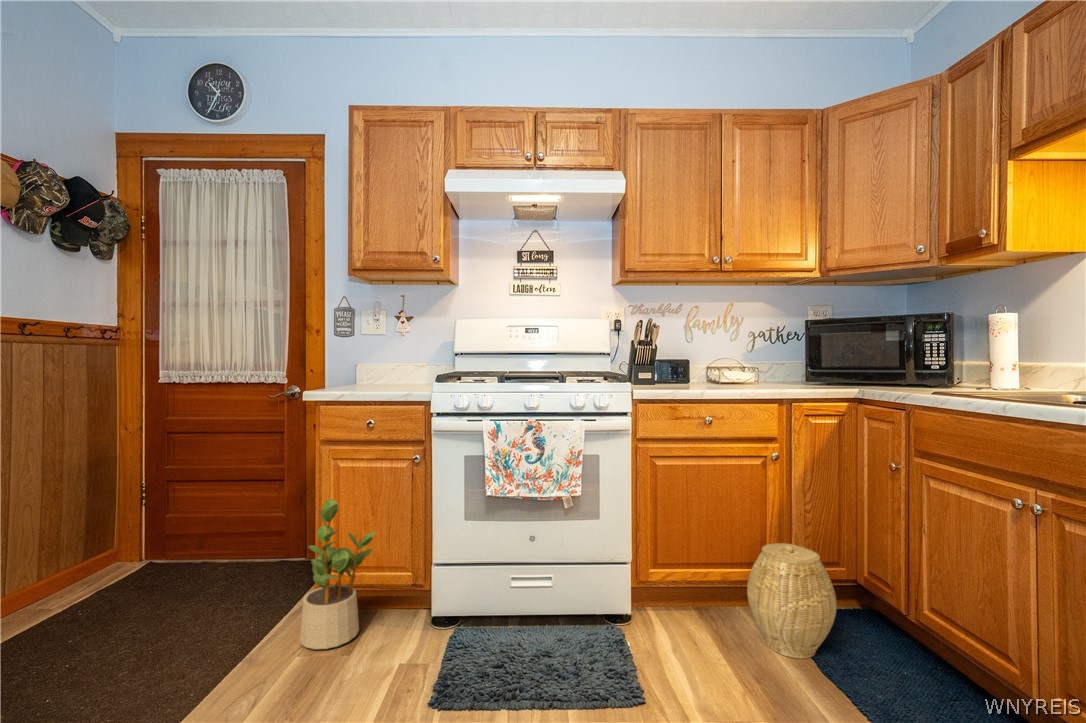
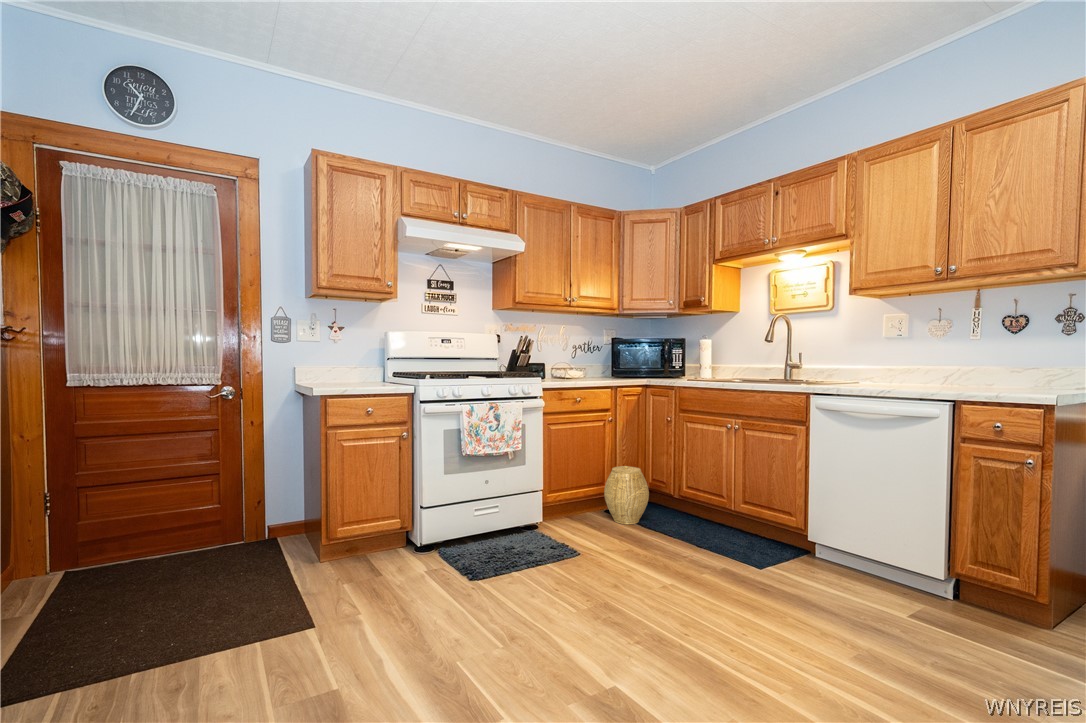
potted plant: present [300,499,376,649] -> none [337,469,385,579]

